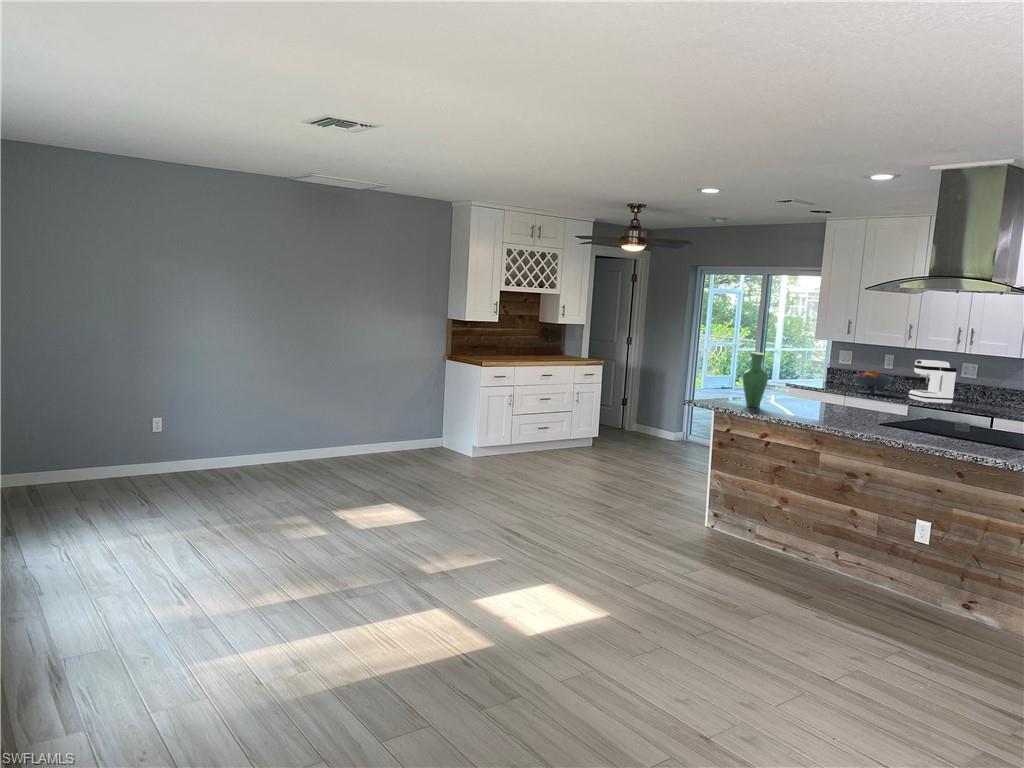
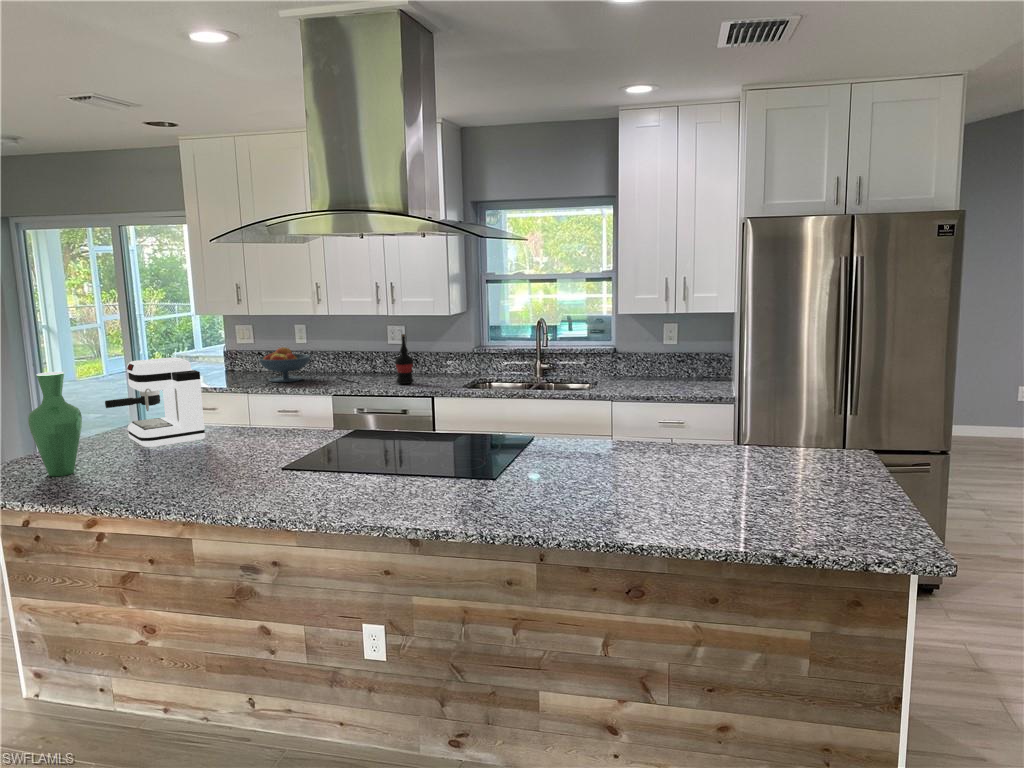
coffee maker: present [903,360,957,404] -> present [105,357,205,448]
wine bottle: none [964,369,982,408] -> present [395,334,414,384]

